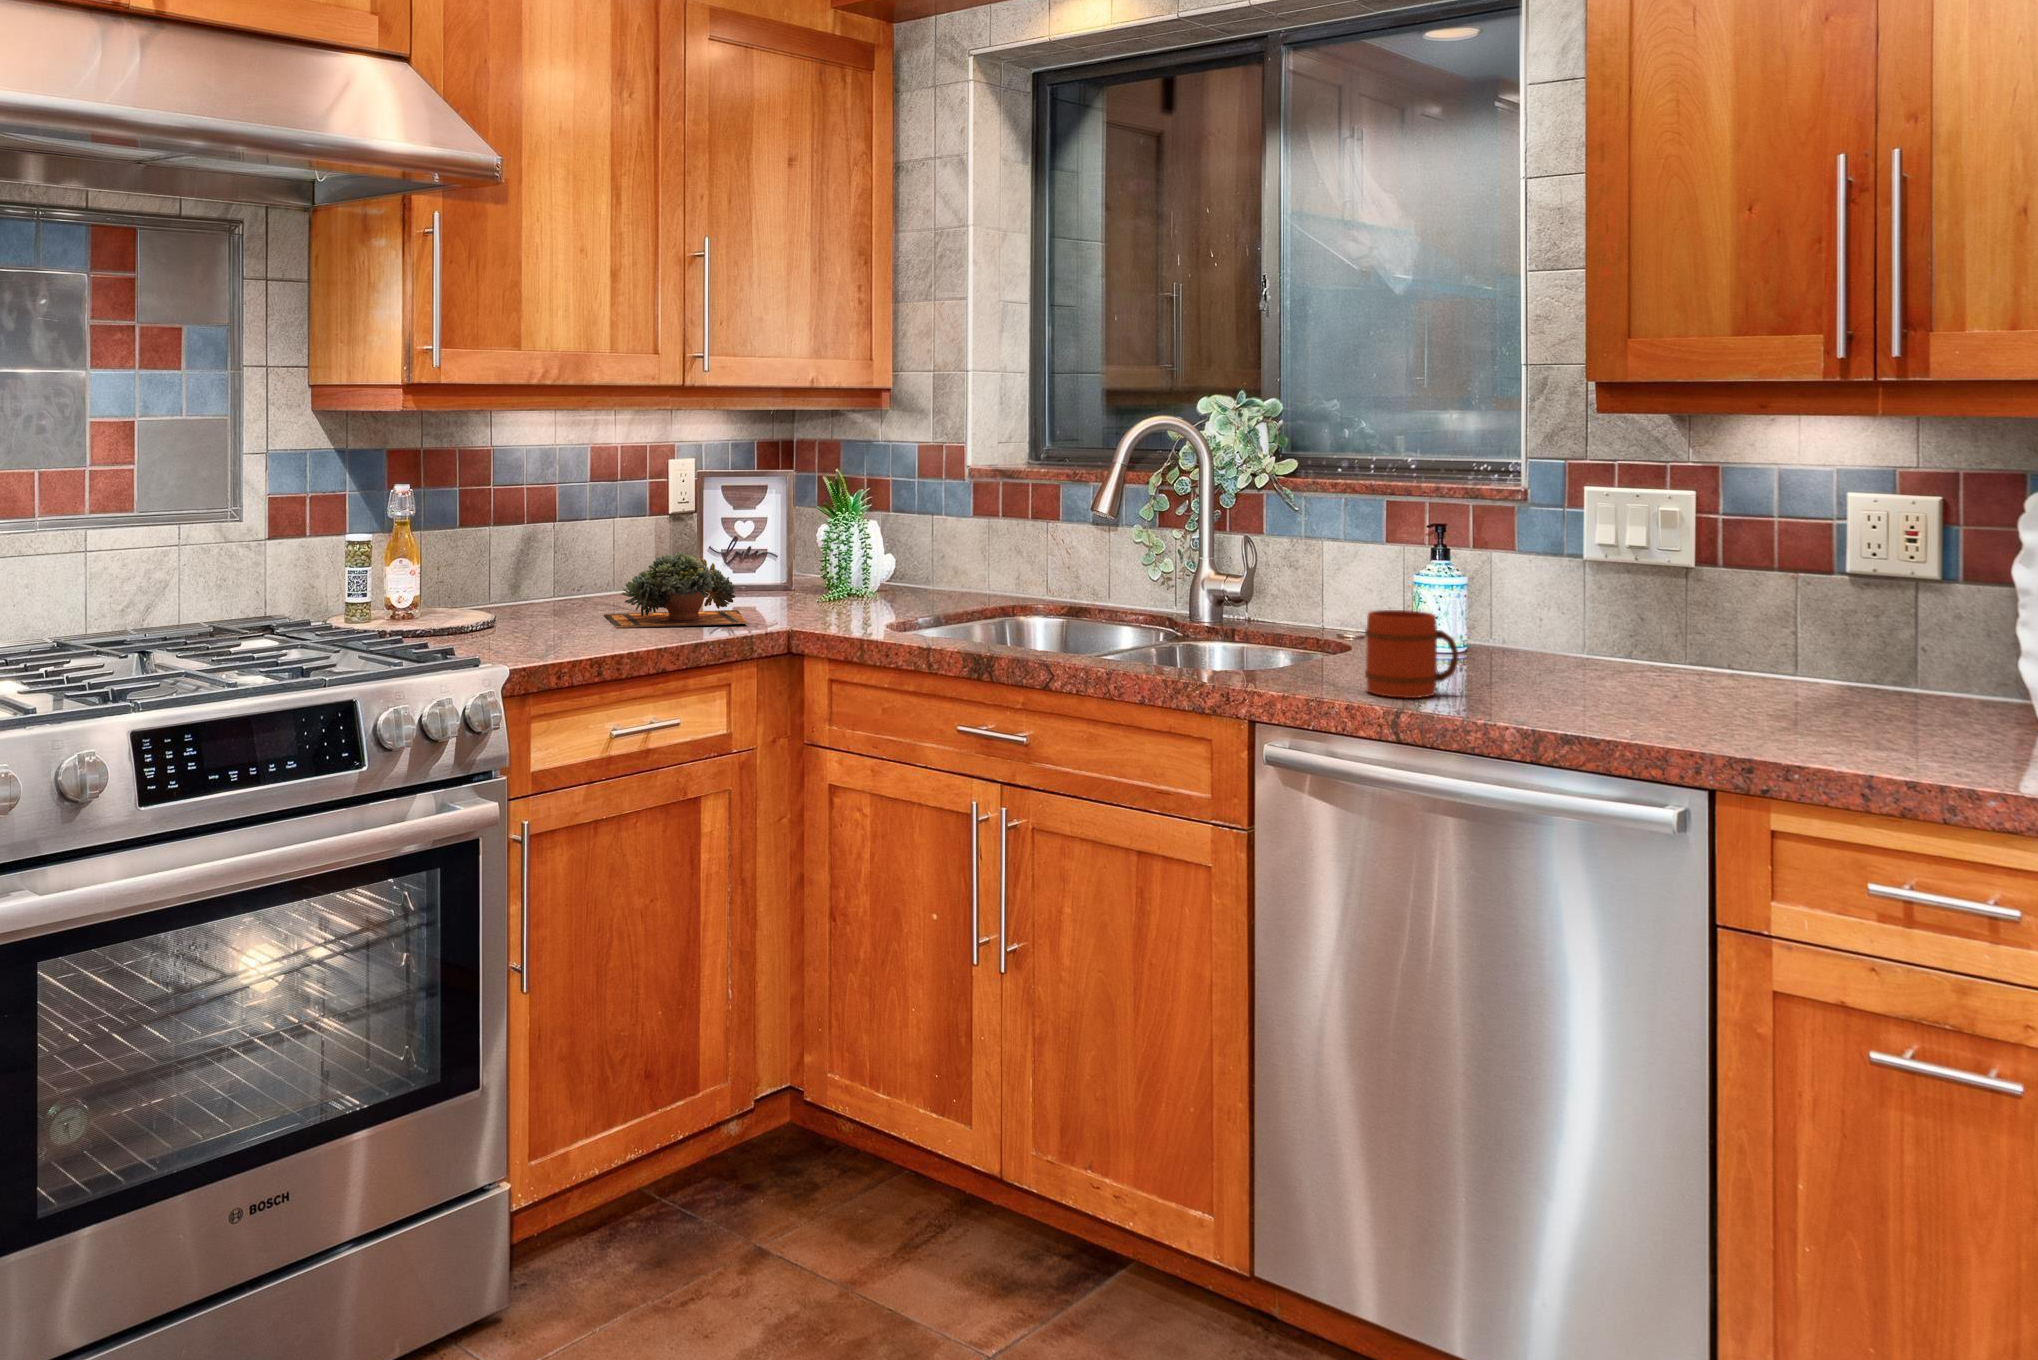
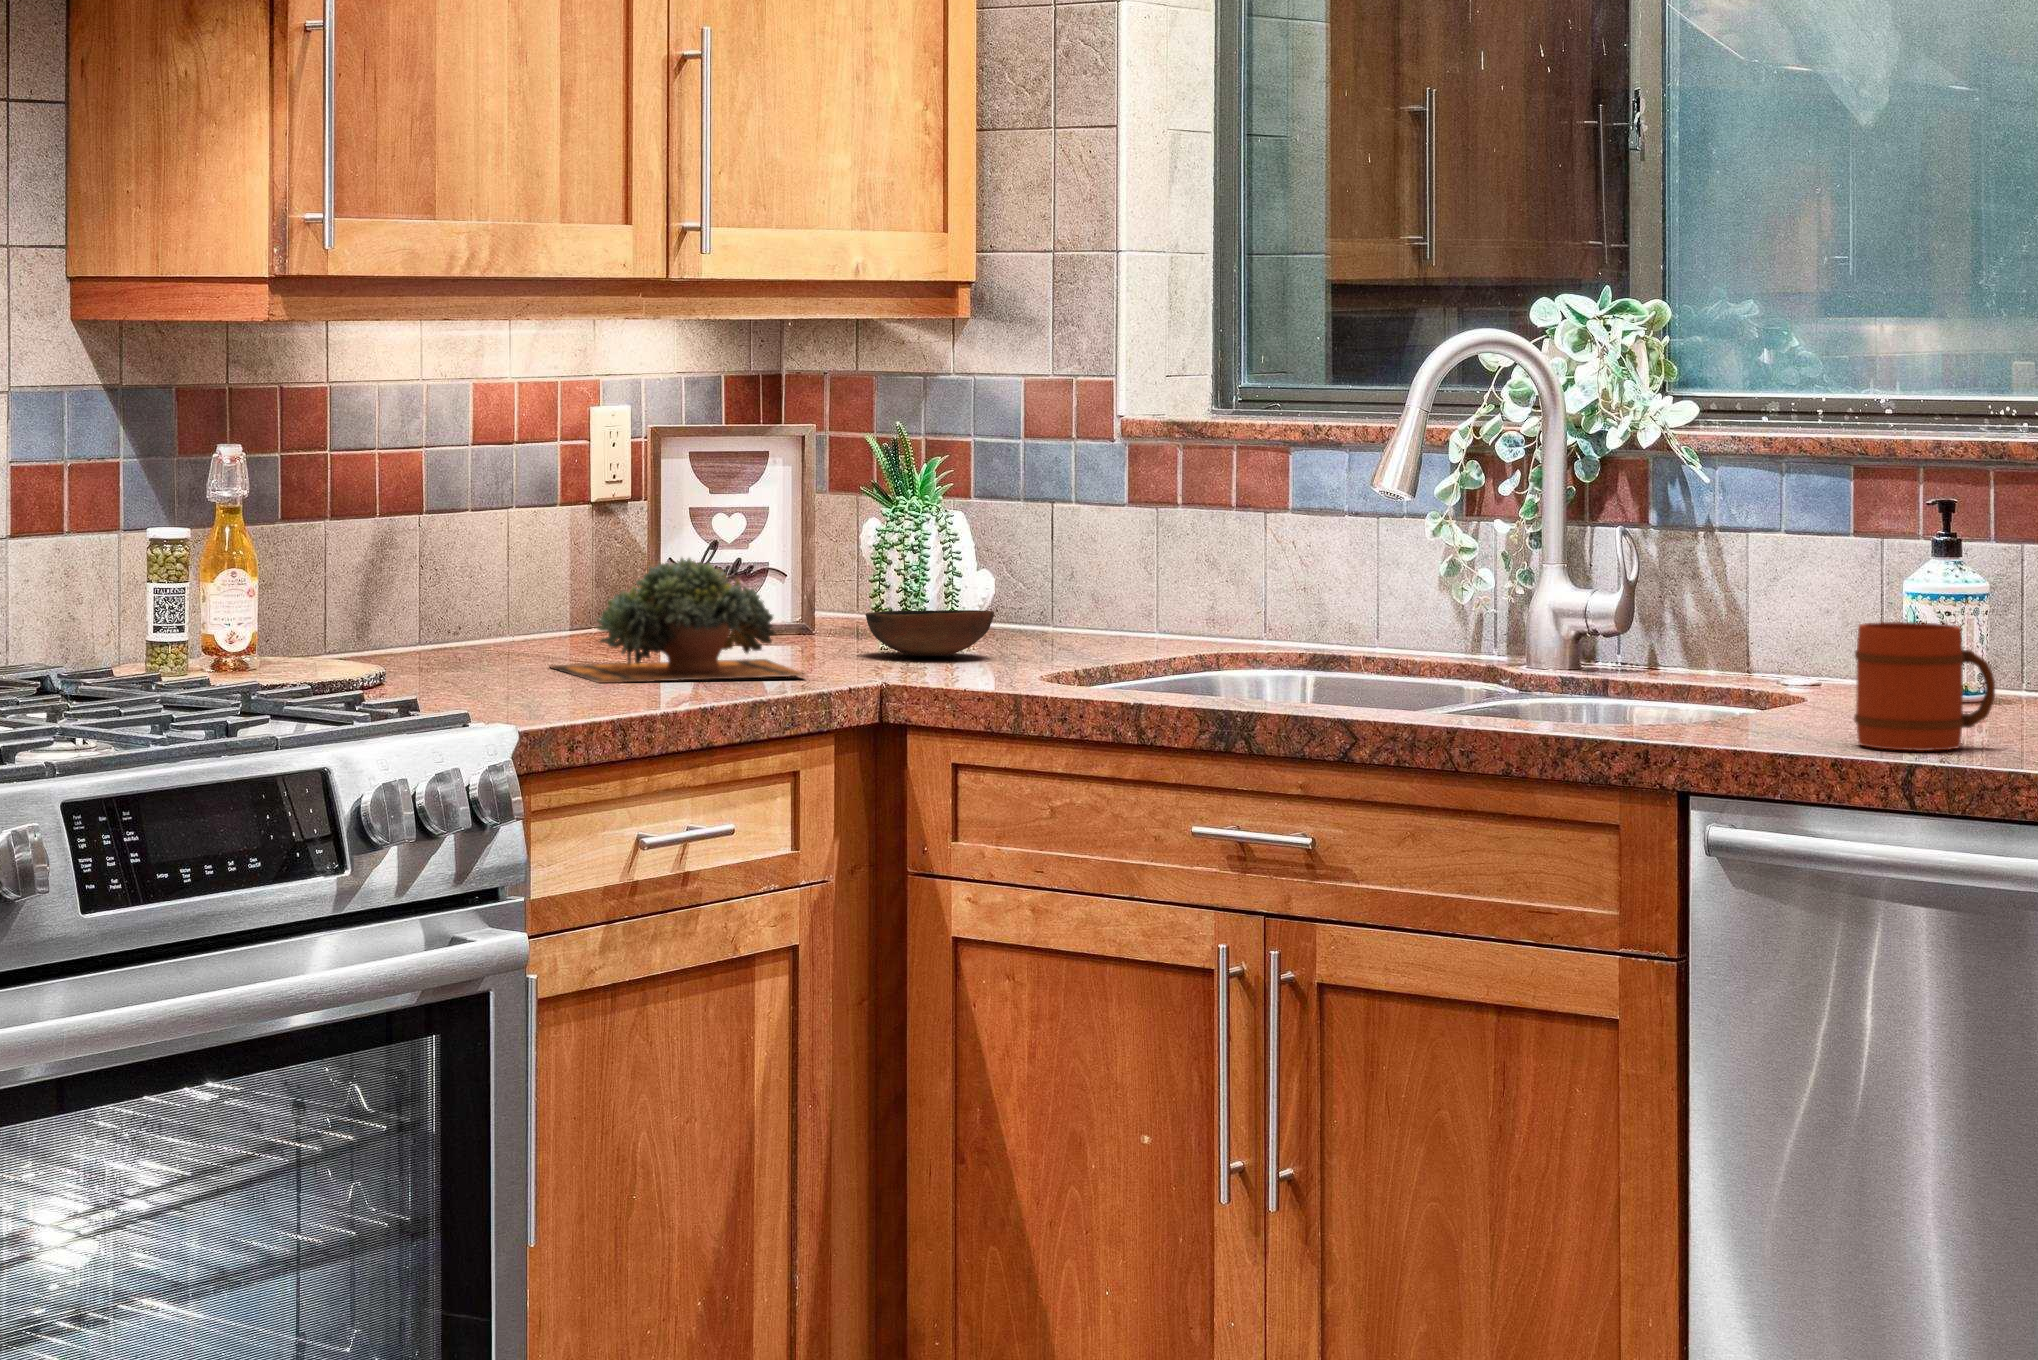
bowl: none [806,579,881,607] -> present [866,610,994,656]

